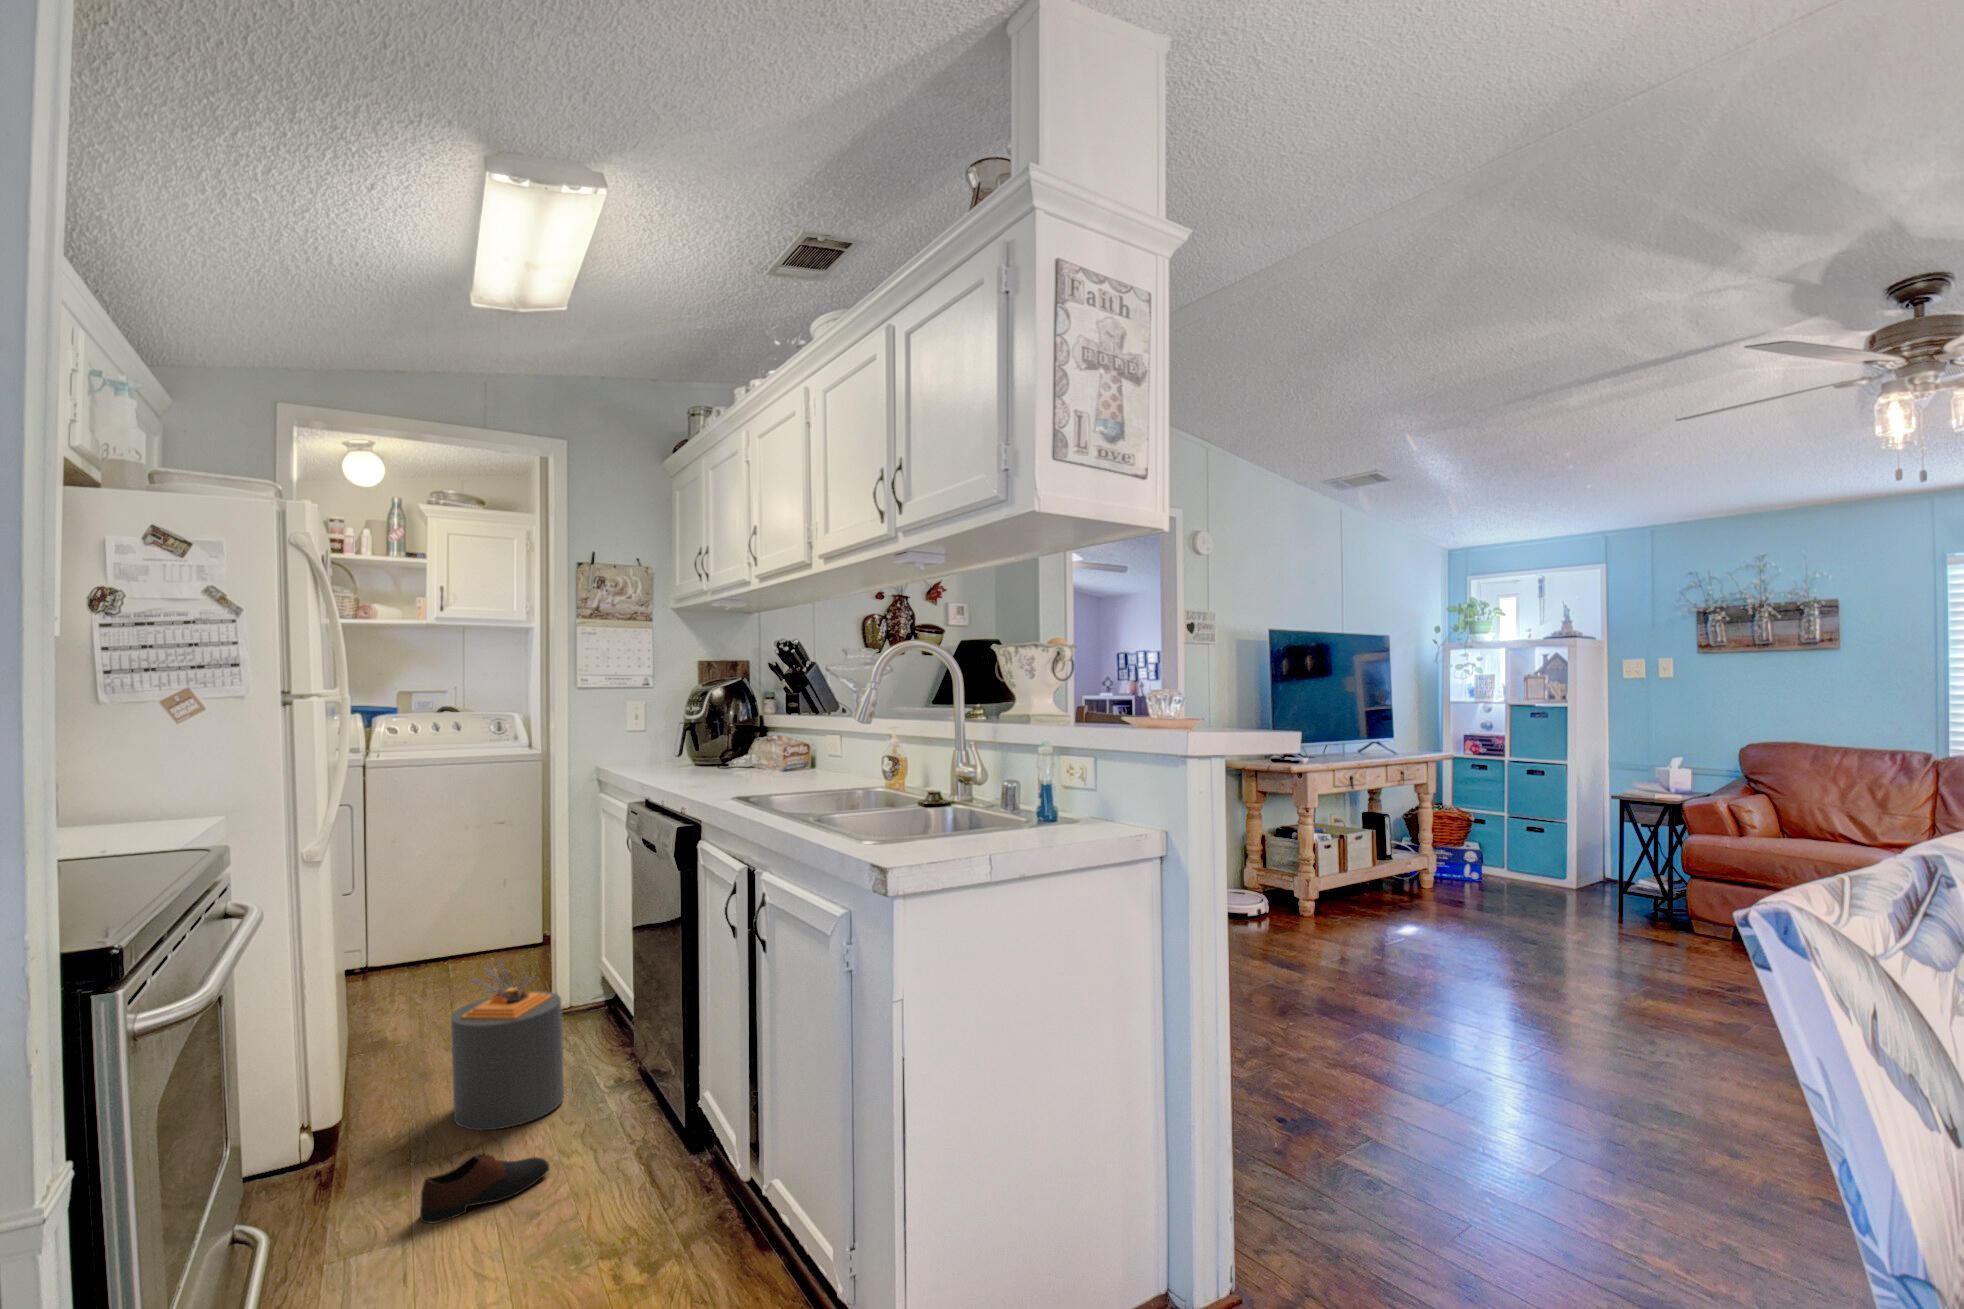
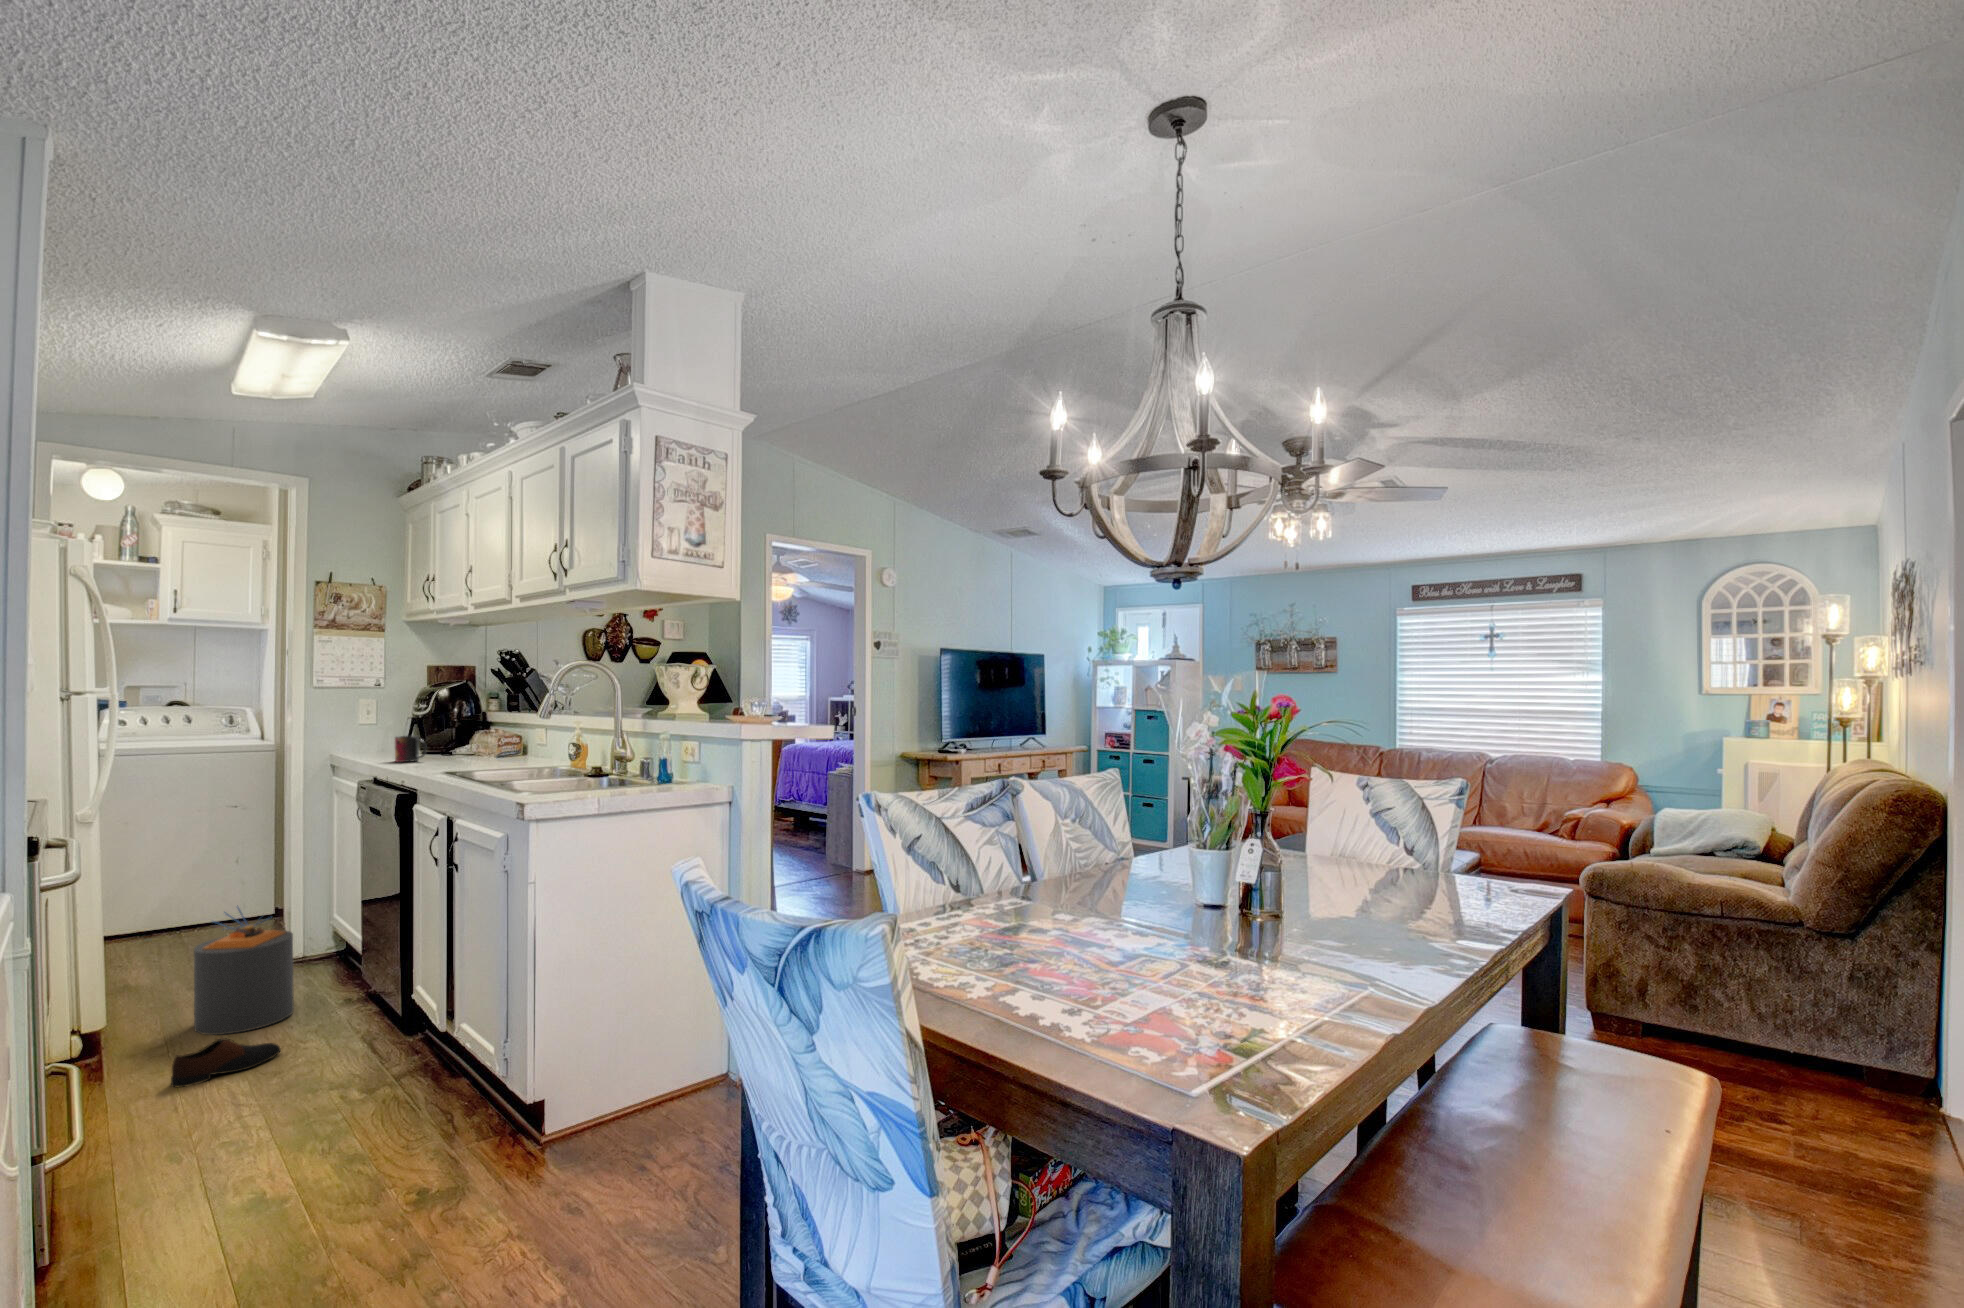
mug: none [668,746,705,780] -> present [395,735,427,762]

